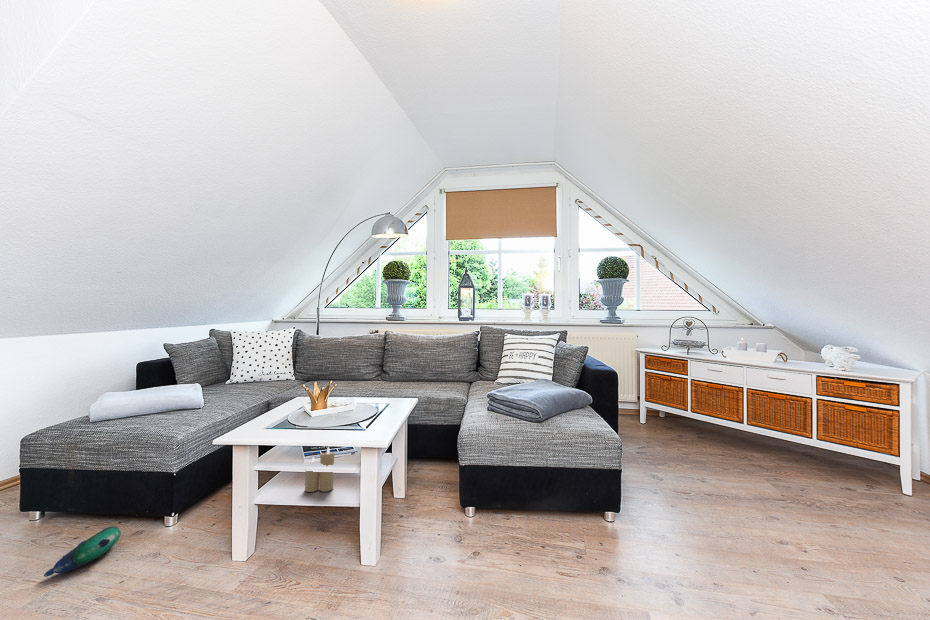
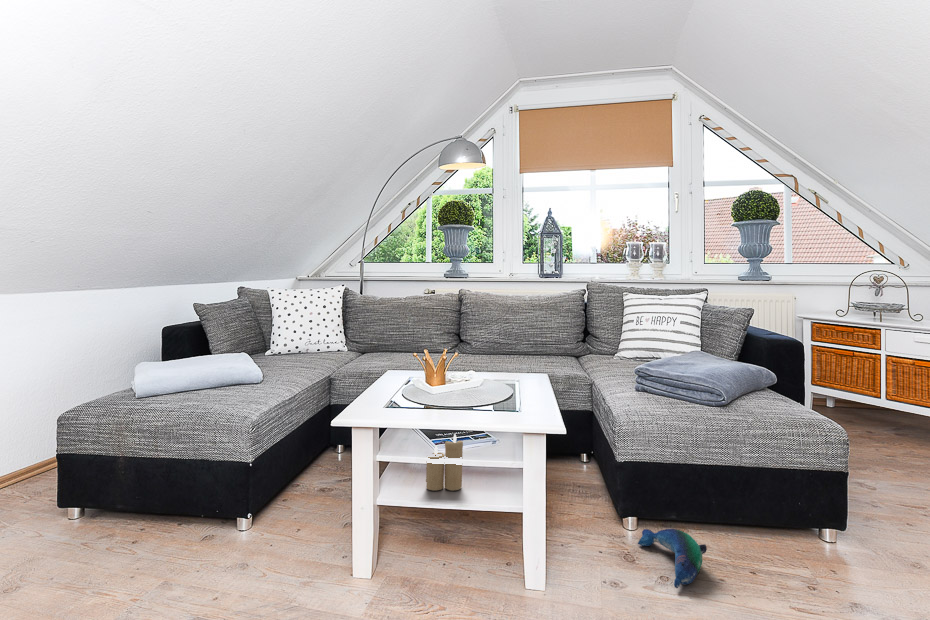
plush toy: present [44,526,121,577] -> present [638,529,707,588]

